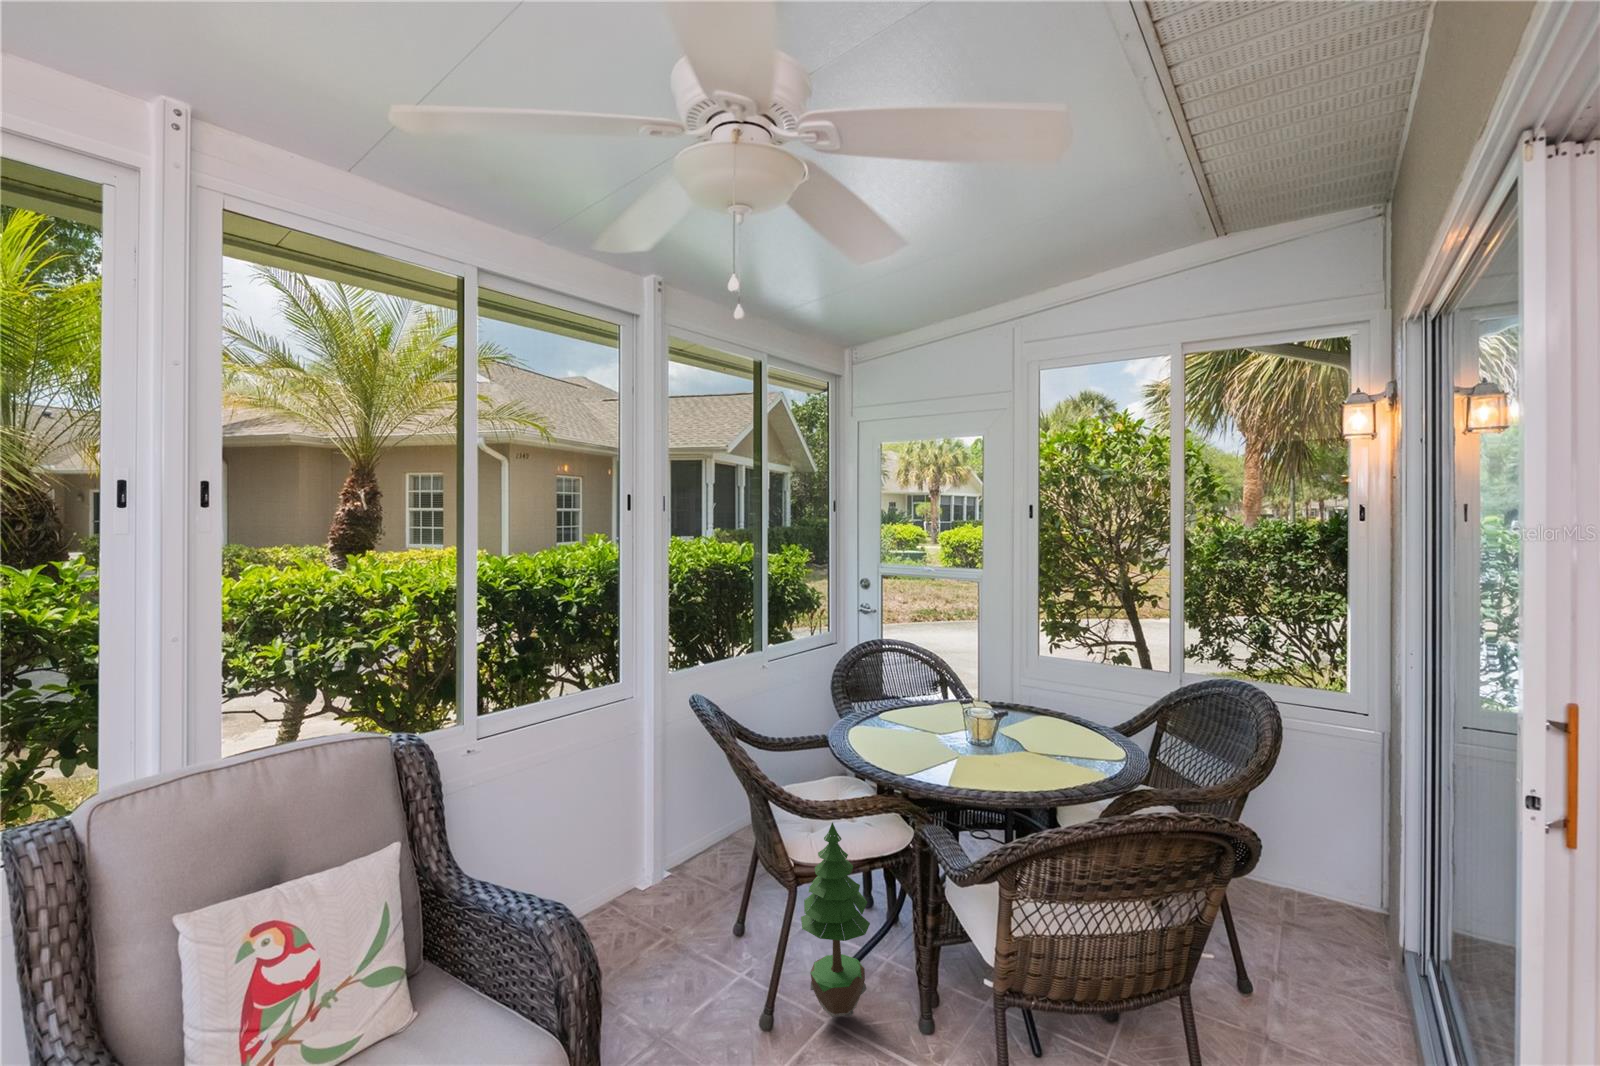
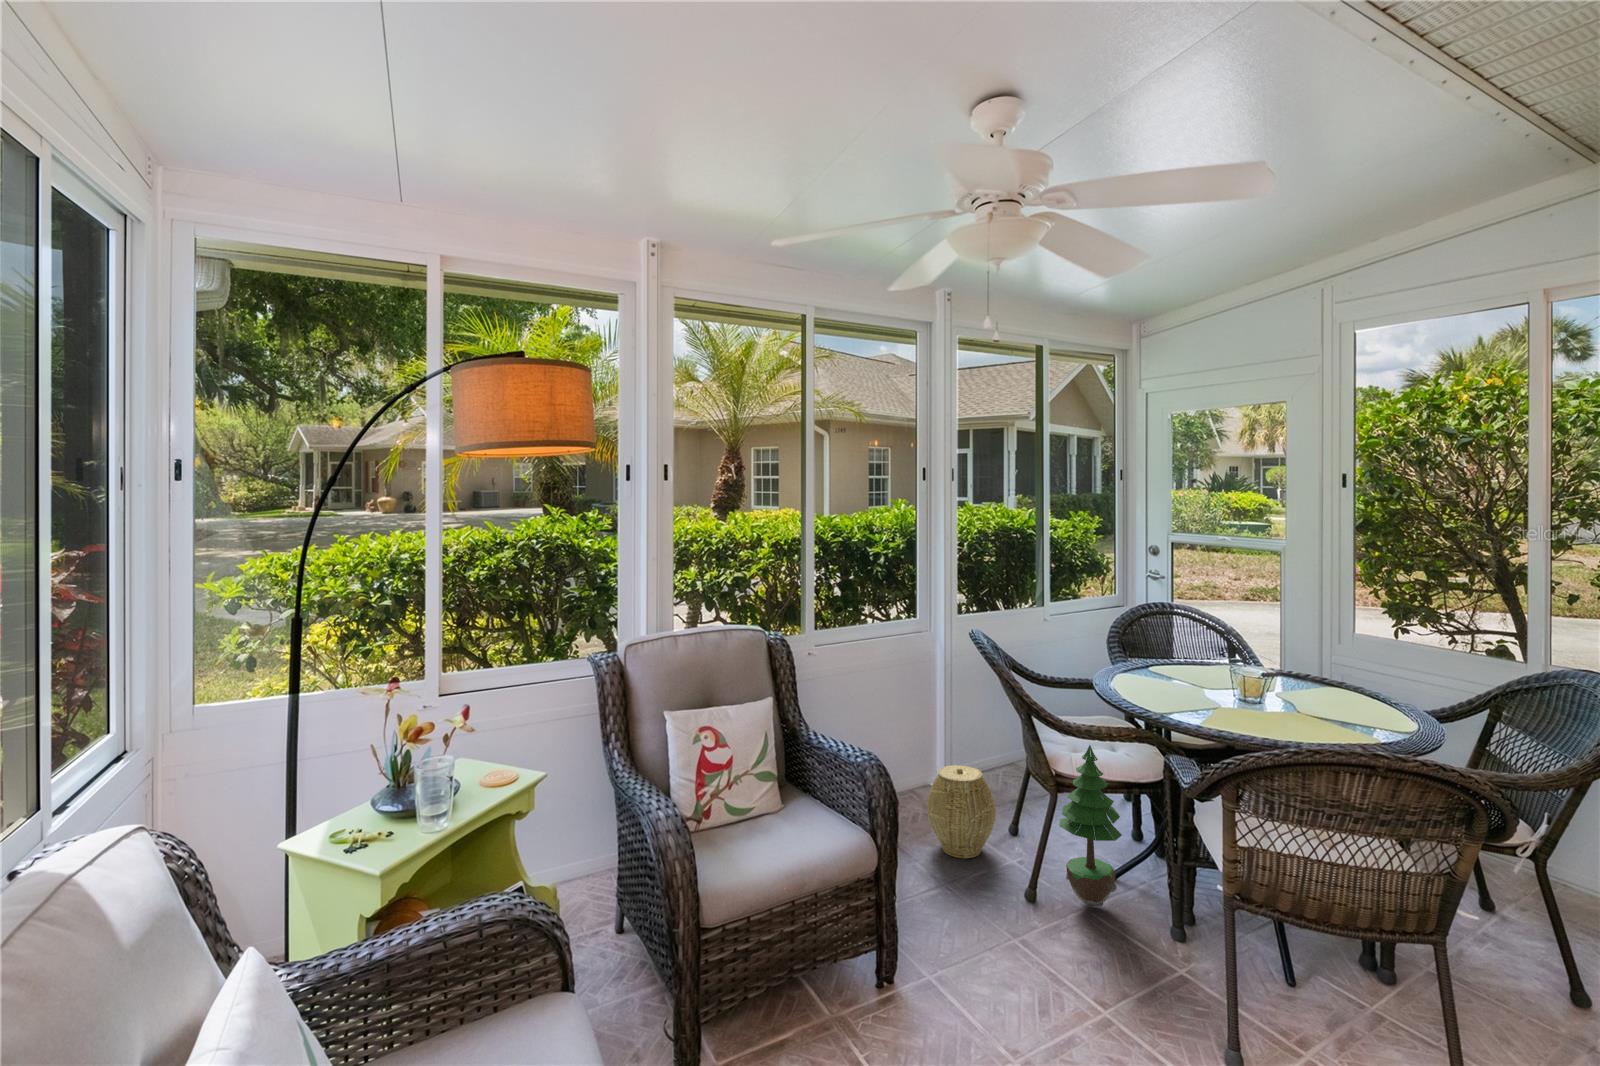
woven basket: none [639,862,723,986] -> present [927,765,996,858]

